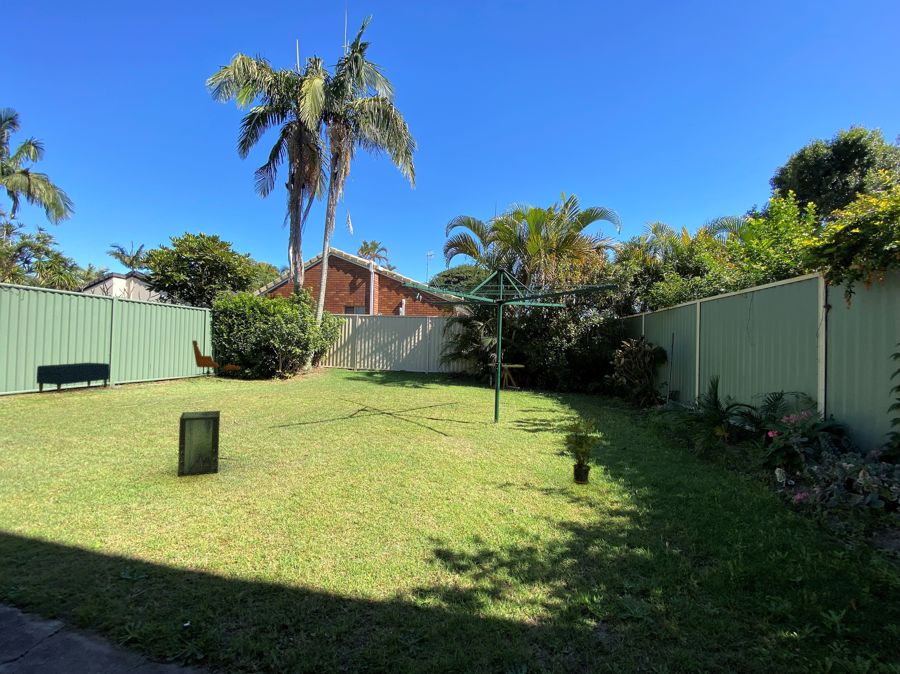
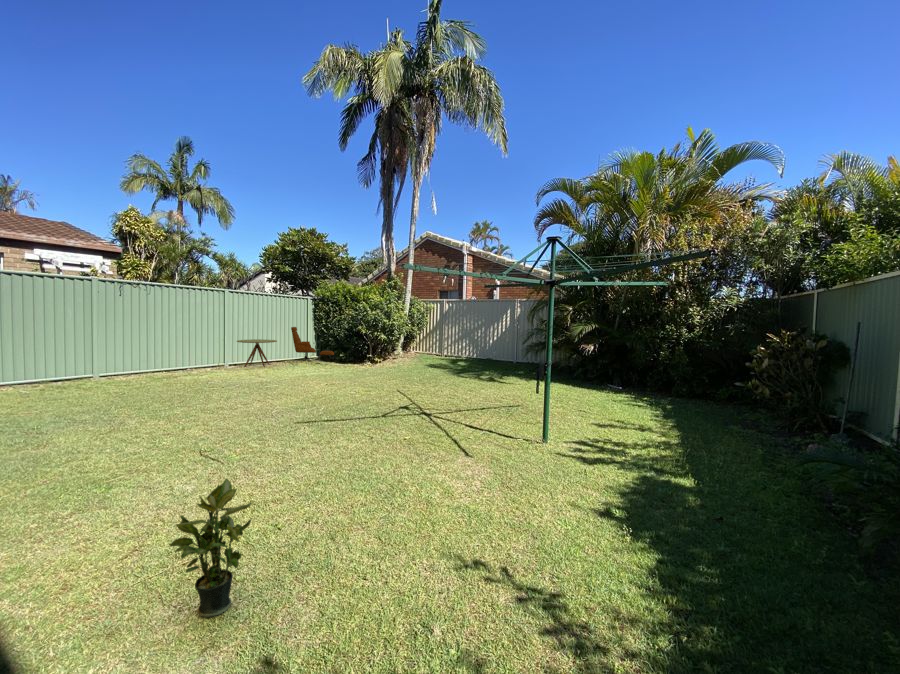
bench: present [37,363,110,393] -> none [146,348,207,376]
round table: present [488,364,524,390] -> present [237,339,277,367]
storage box: present [178,411,220,476] -> none [74,420,145,499]
potted plant: present [565,416,599,484] -> present [170,479,251,617]

